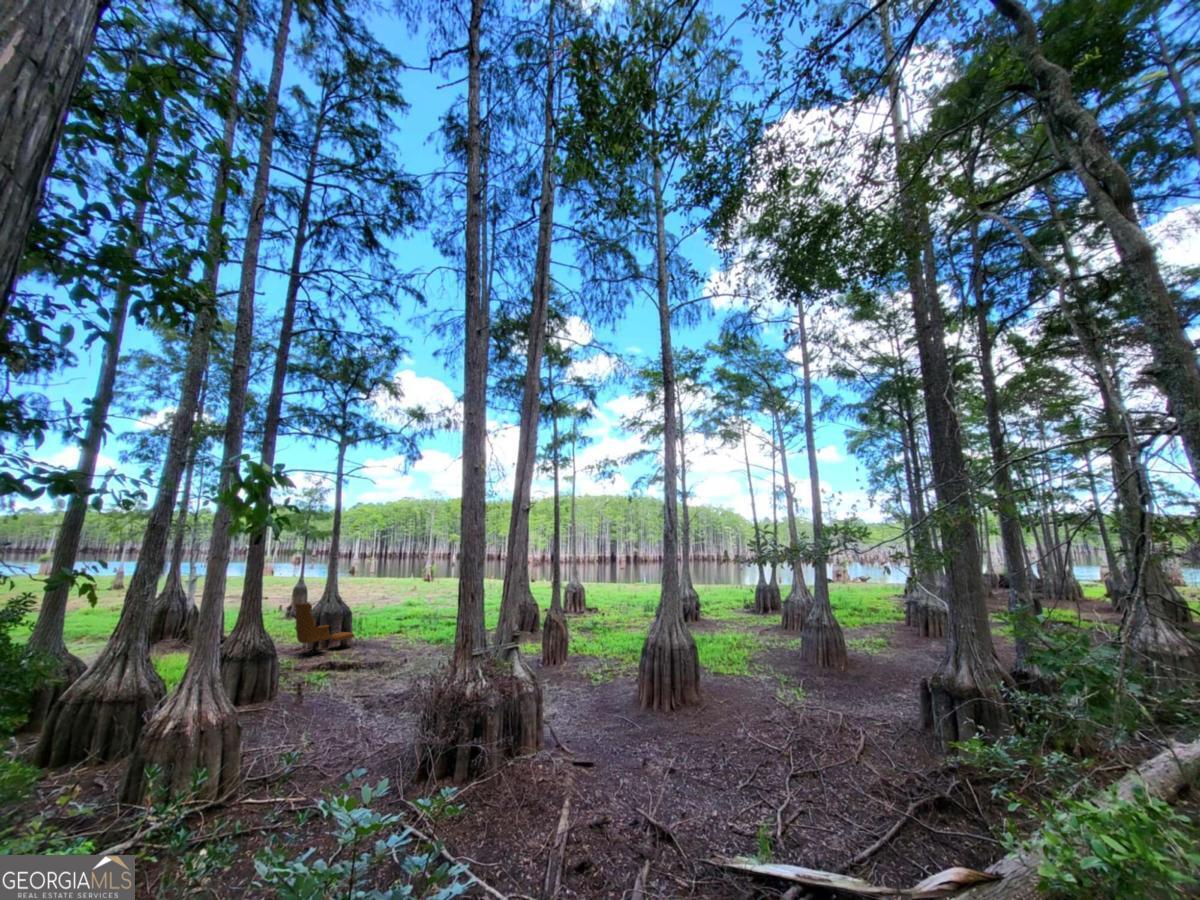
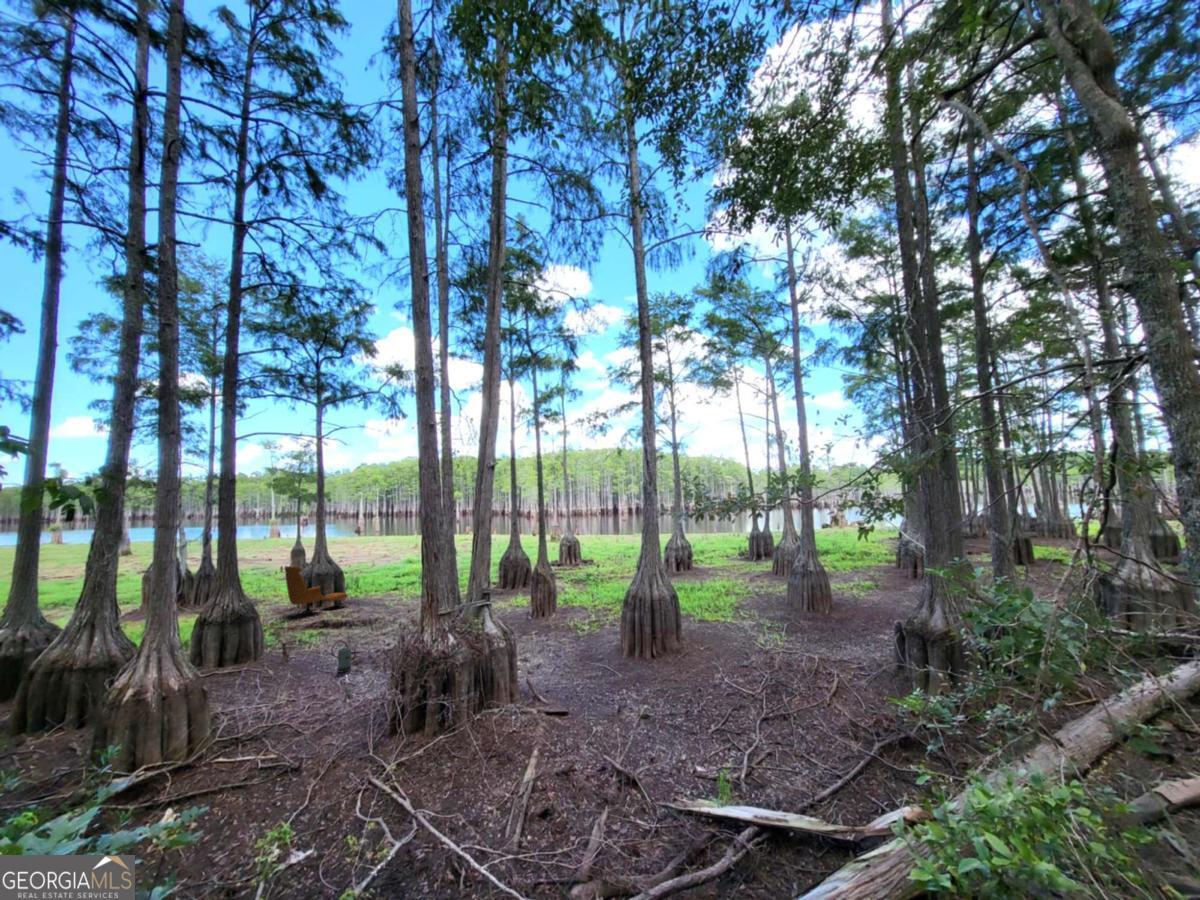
watering can: none [347,681,374,715] -> present [331,641,357,673]

